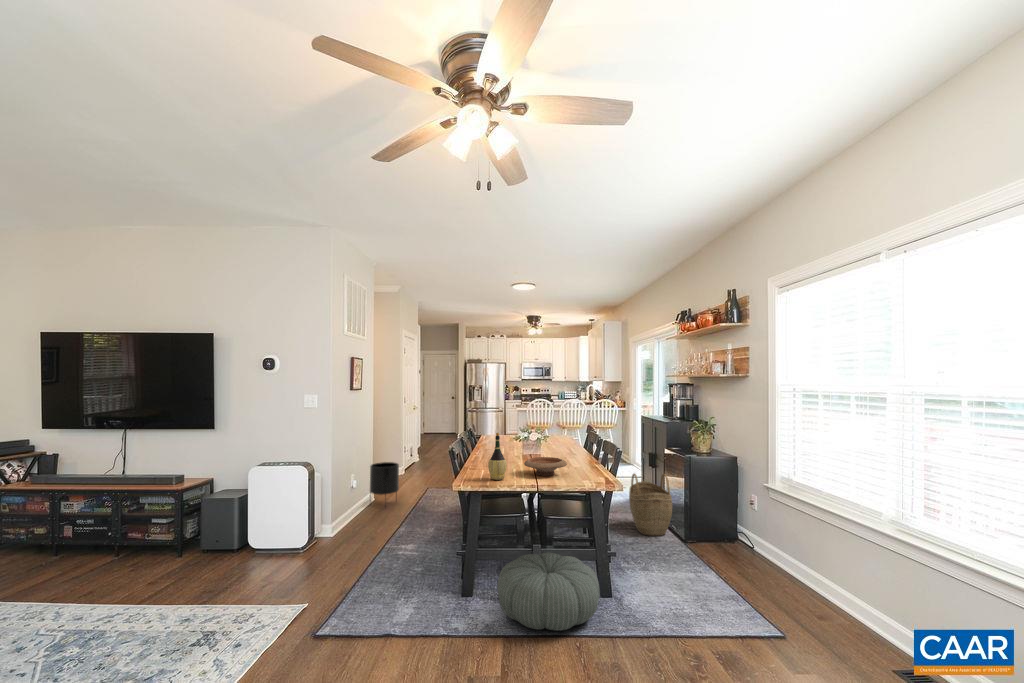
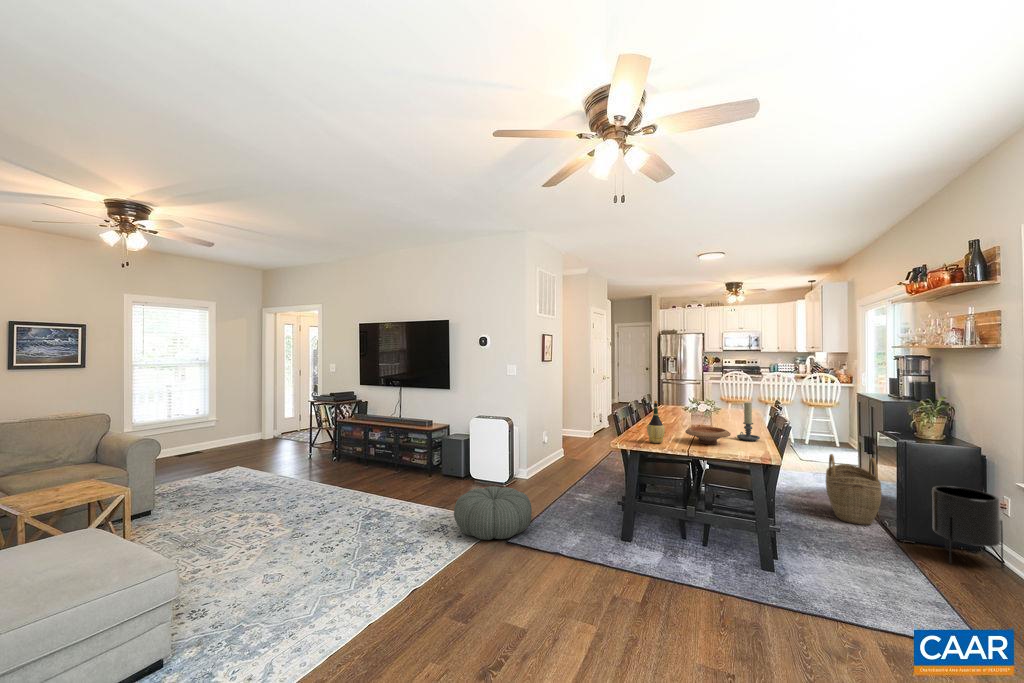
candle holder: none [568,429,588,468] -> present [737,402,760,441]
planter: present [370,462,399,495] -> present [932,486,1003,568]
pouf: present [497,553,600,631] -> present [454,486,532,540]

